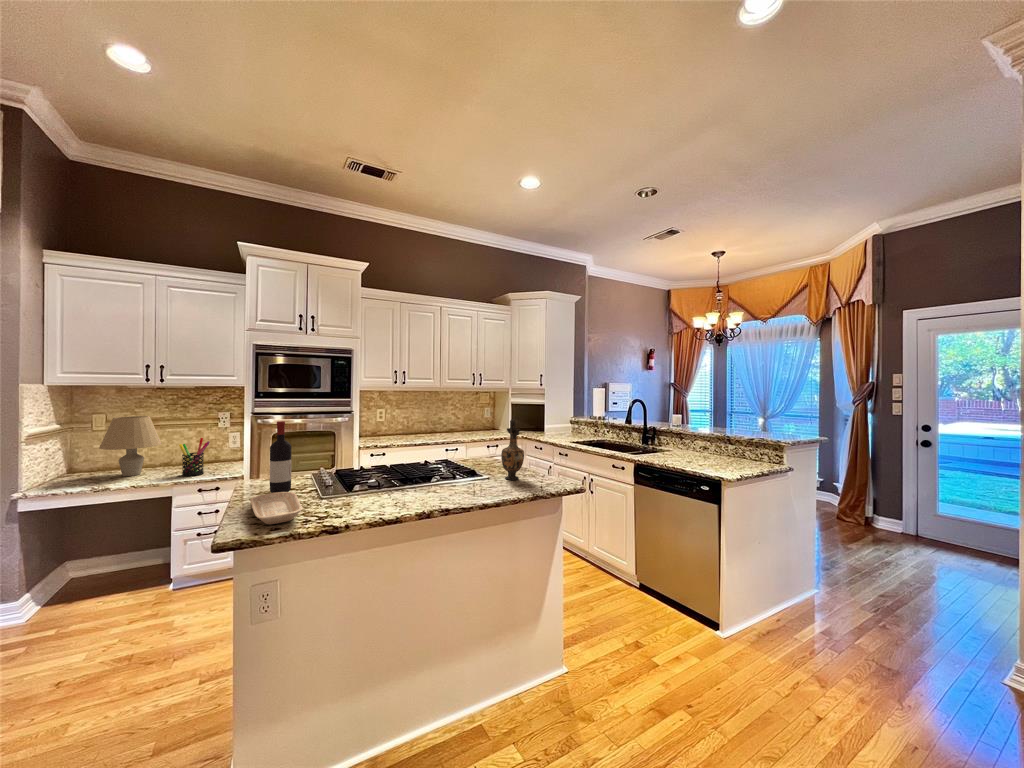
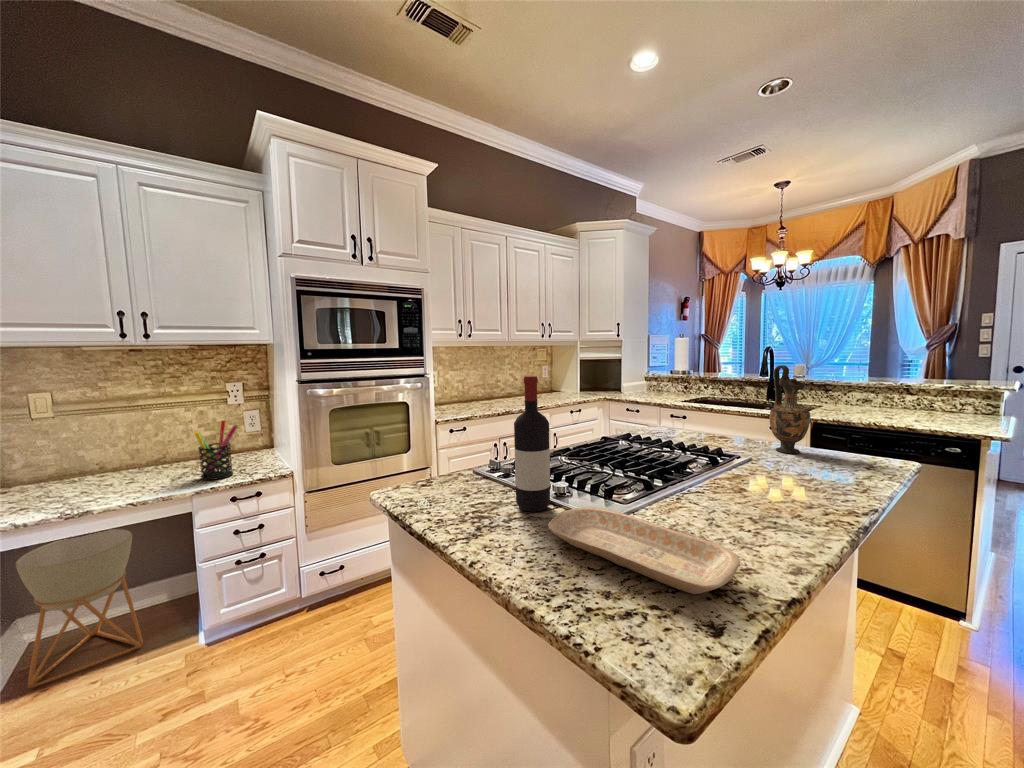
table lamp: present [99,416,162,476] -> none [55,391,157,488]
planter: none [66,506,142,599] -> present [16,529,143,689]

